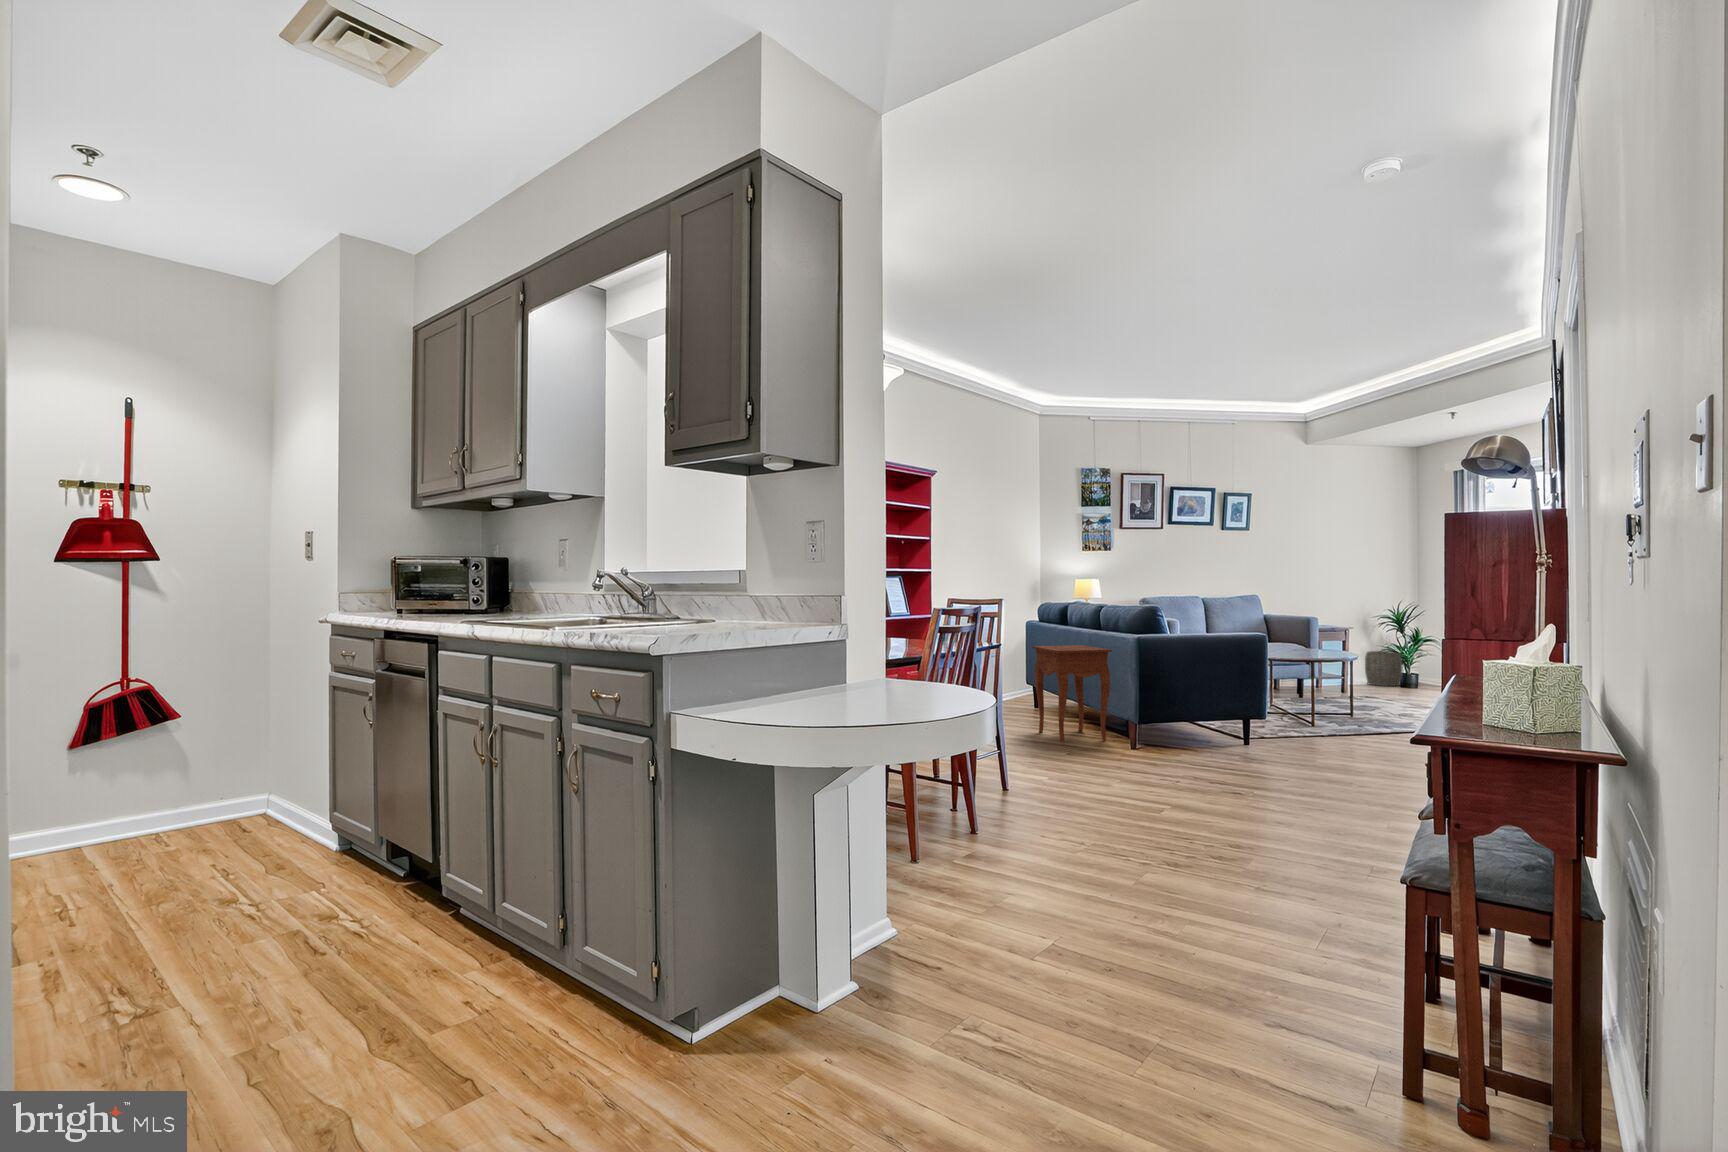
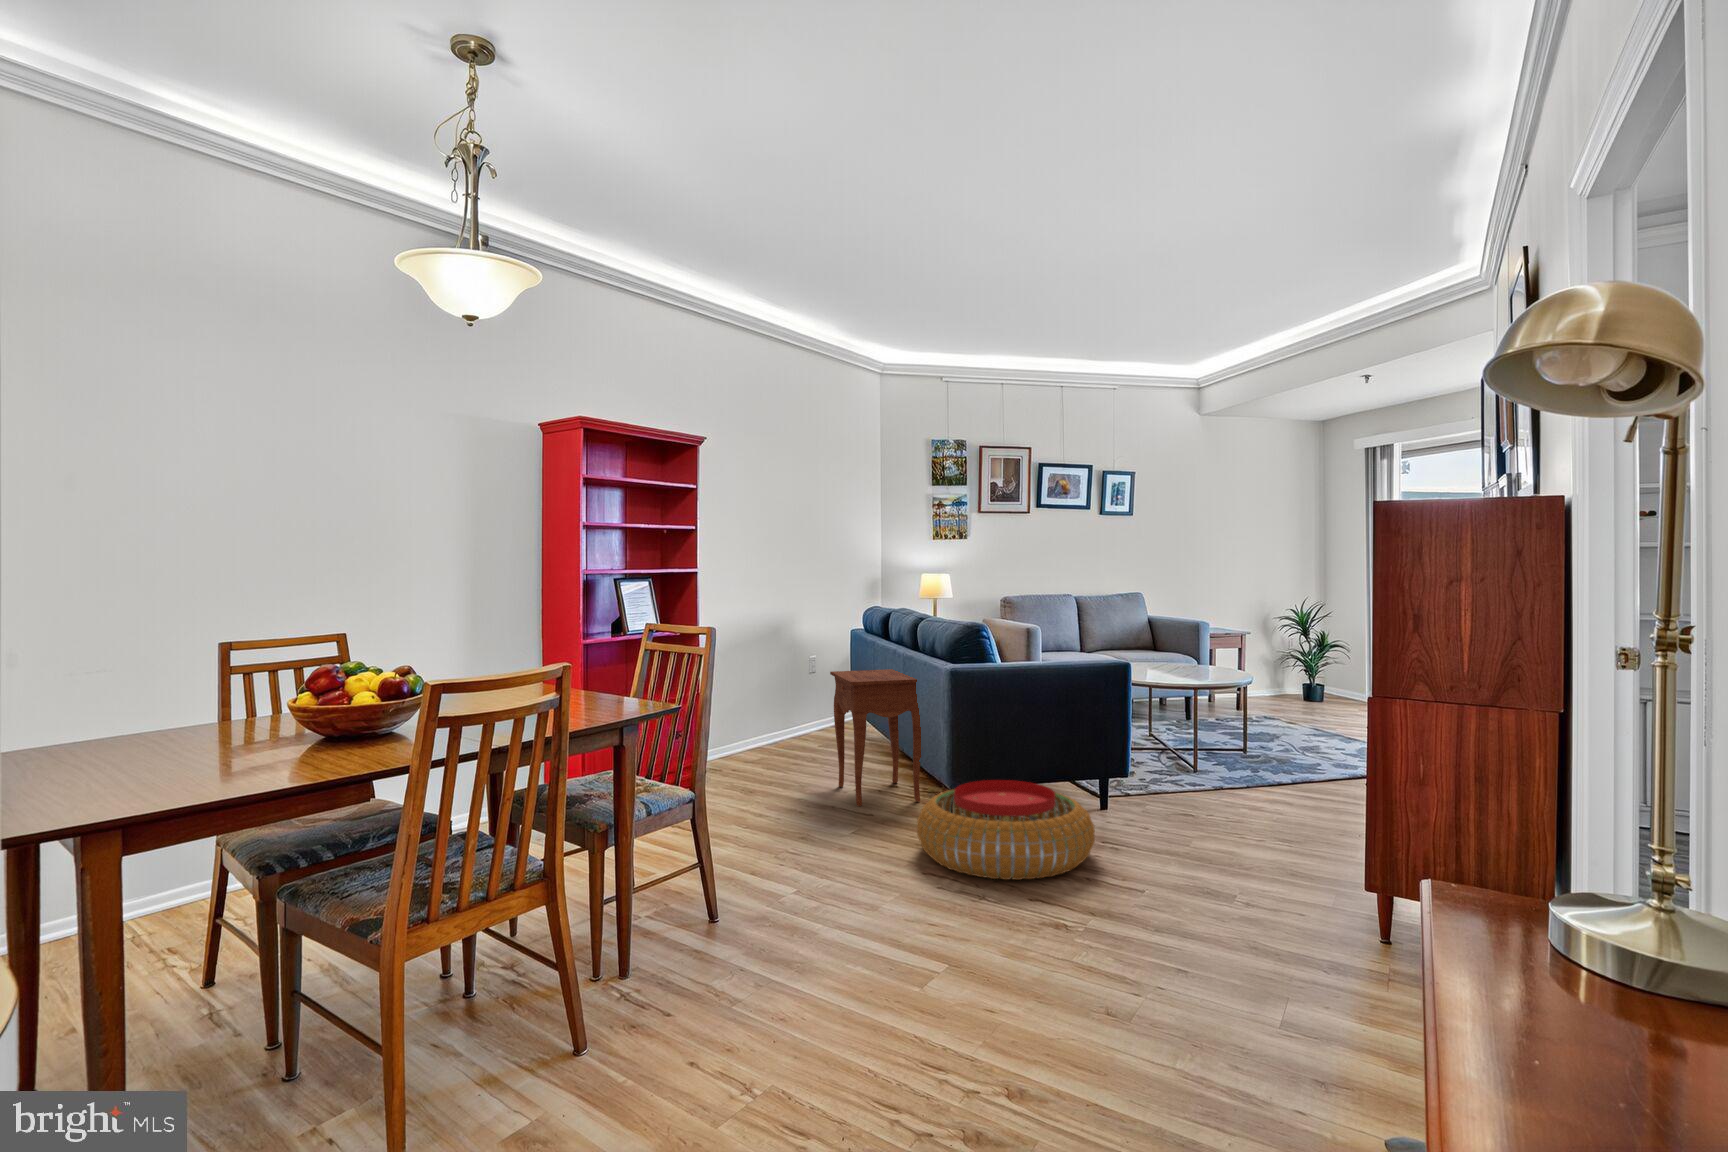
woven basket: present [1365,651,1403,686] -> none [1264,658,1306,700]
pouf: none [1120,717,1250,777] -> present [917,780,1095,880]

